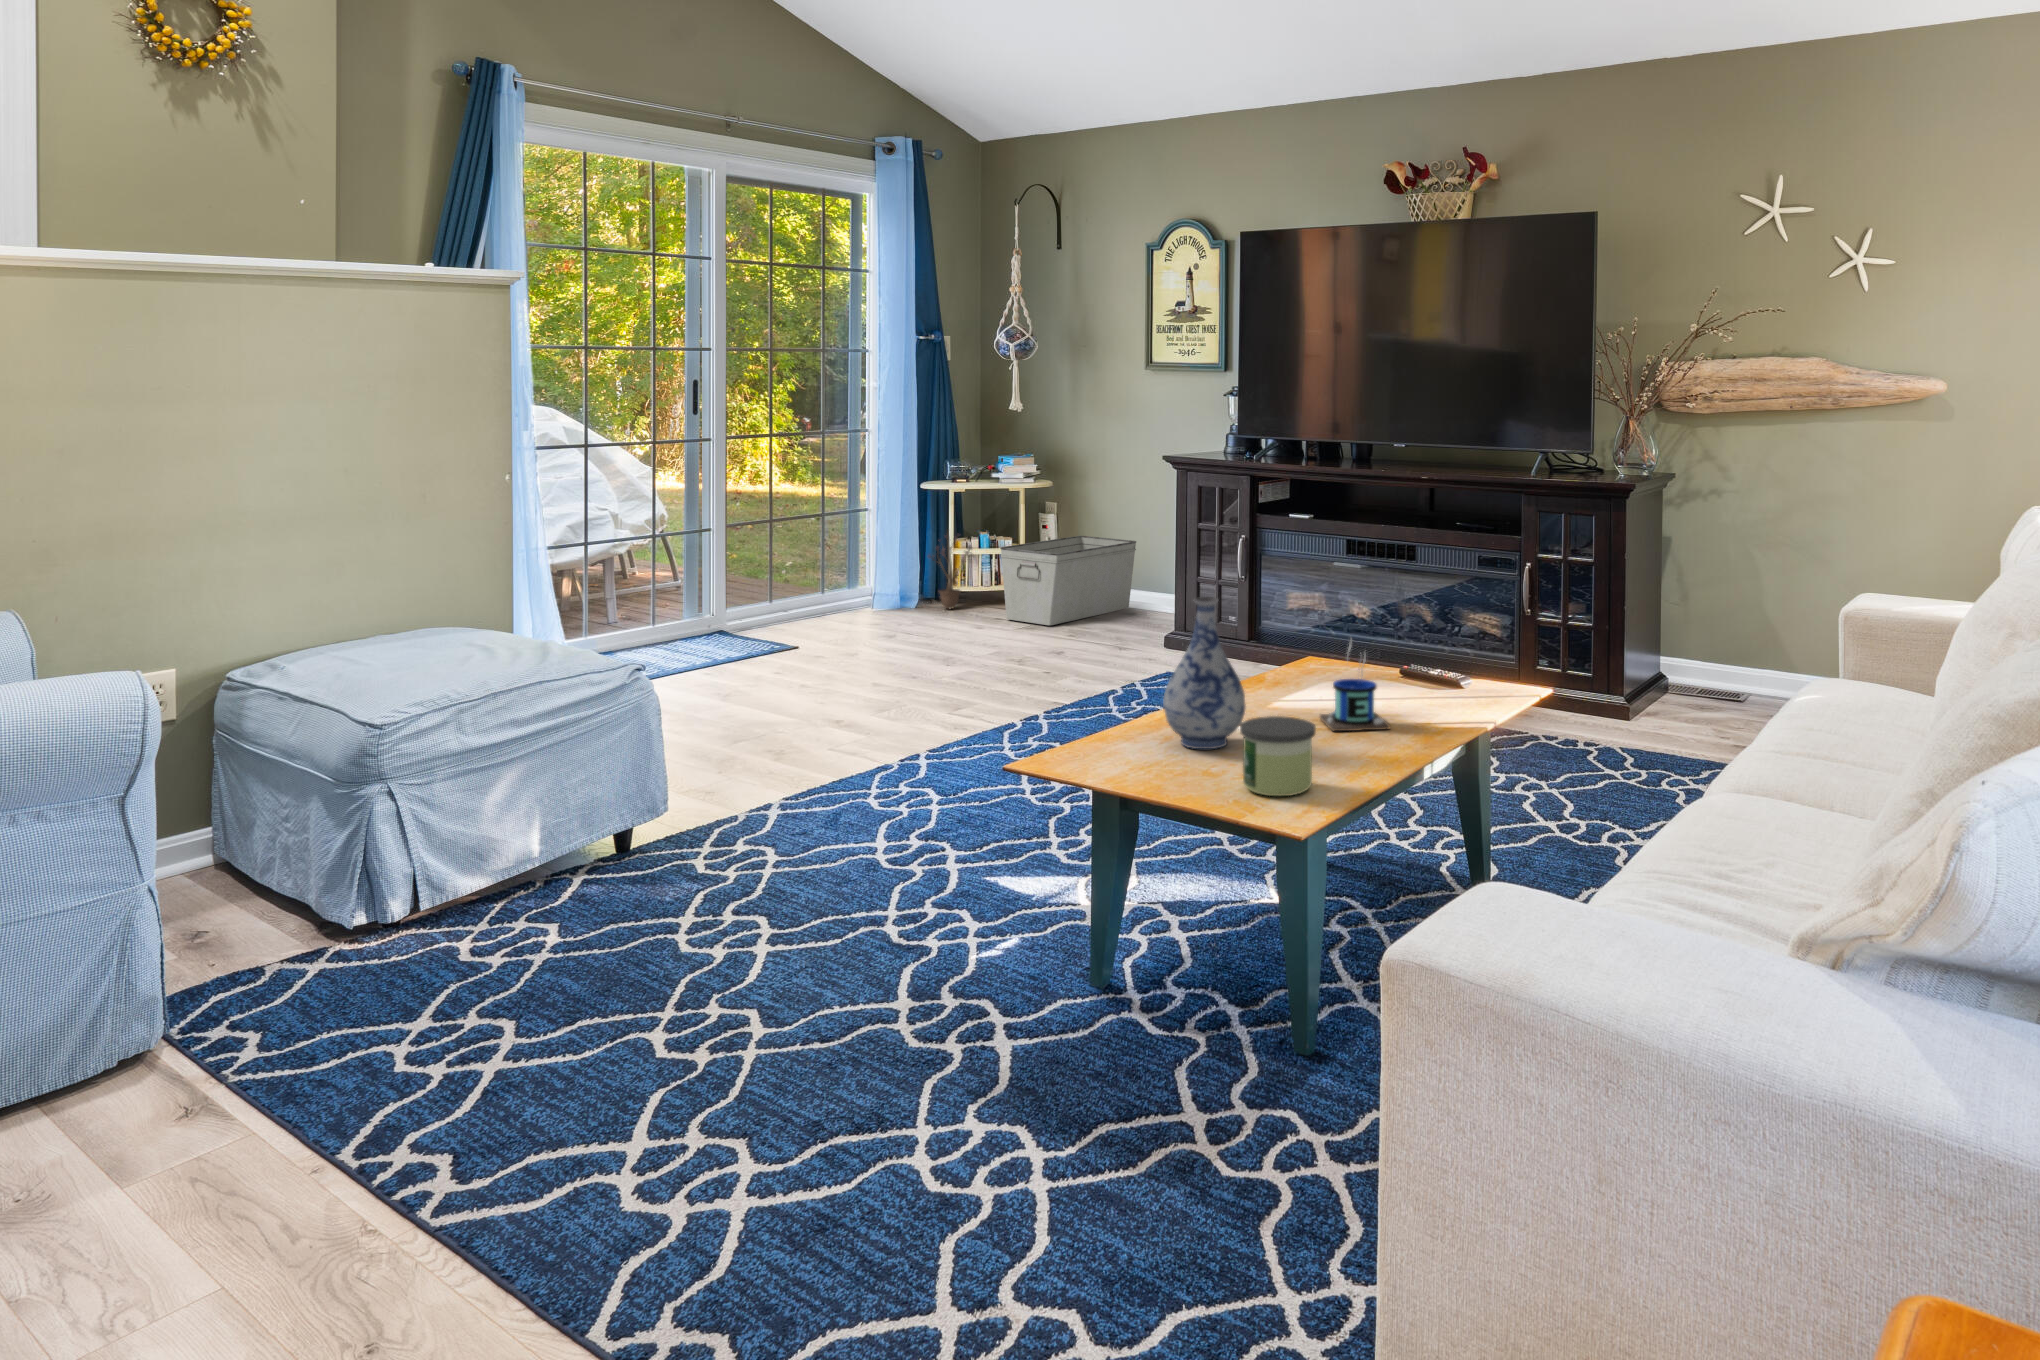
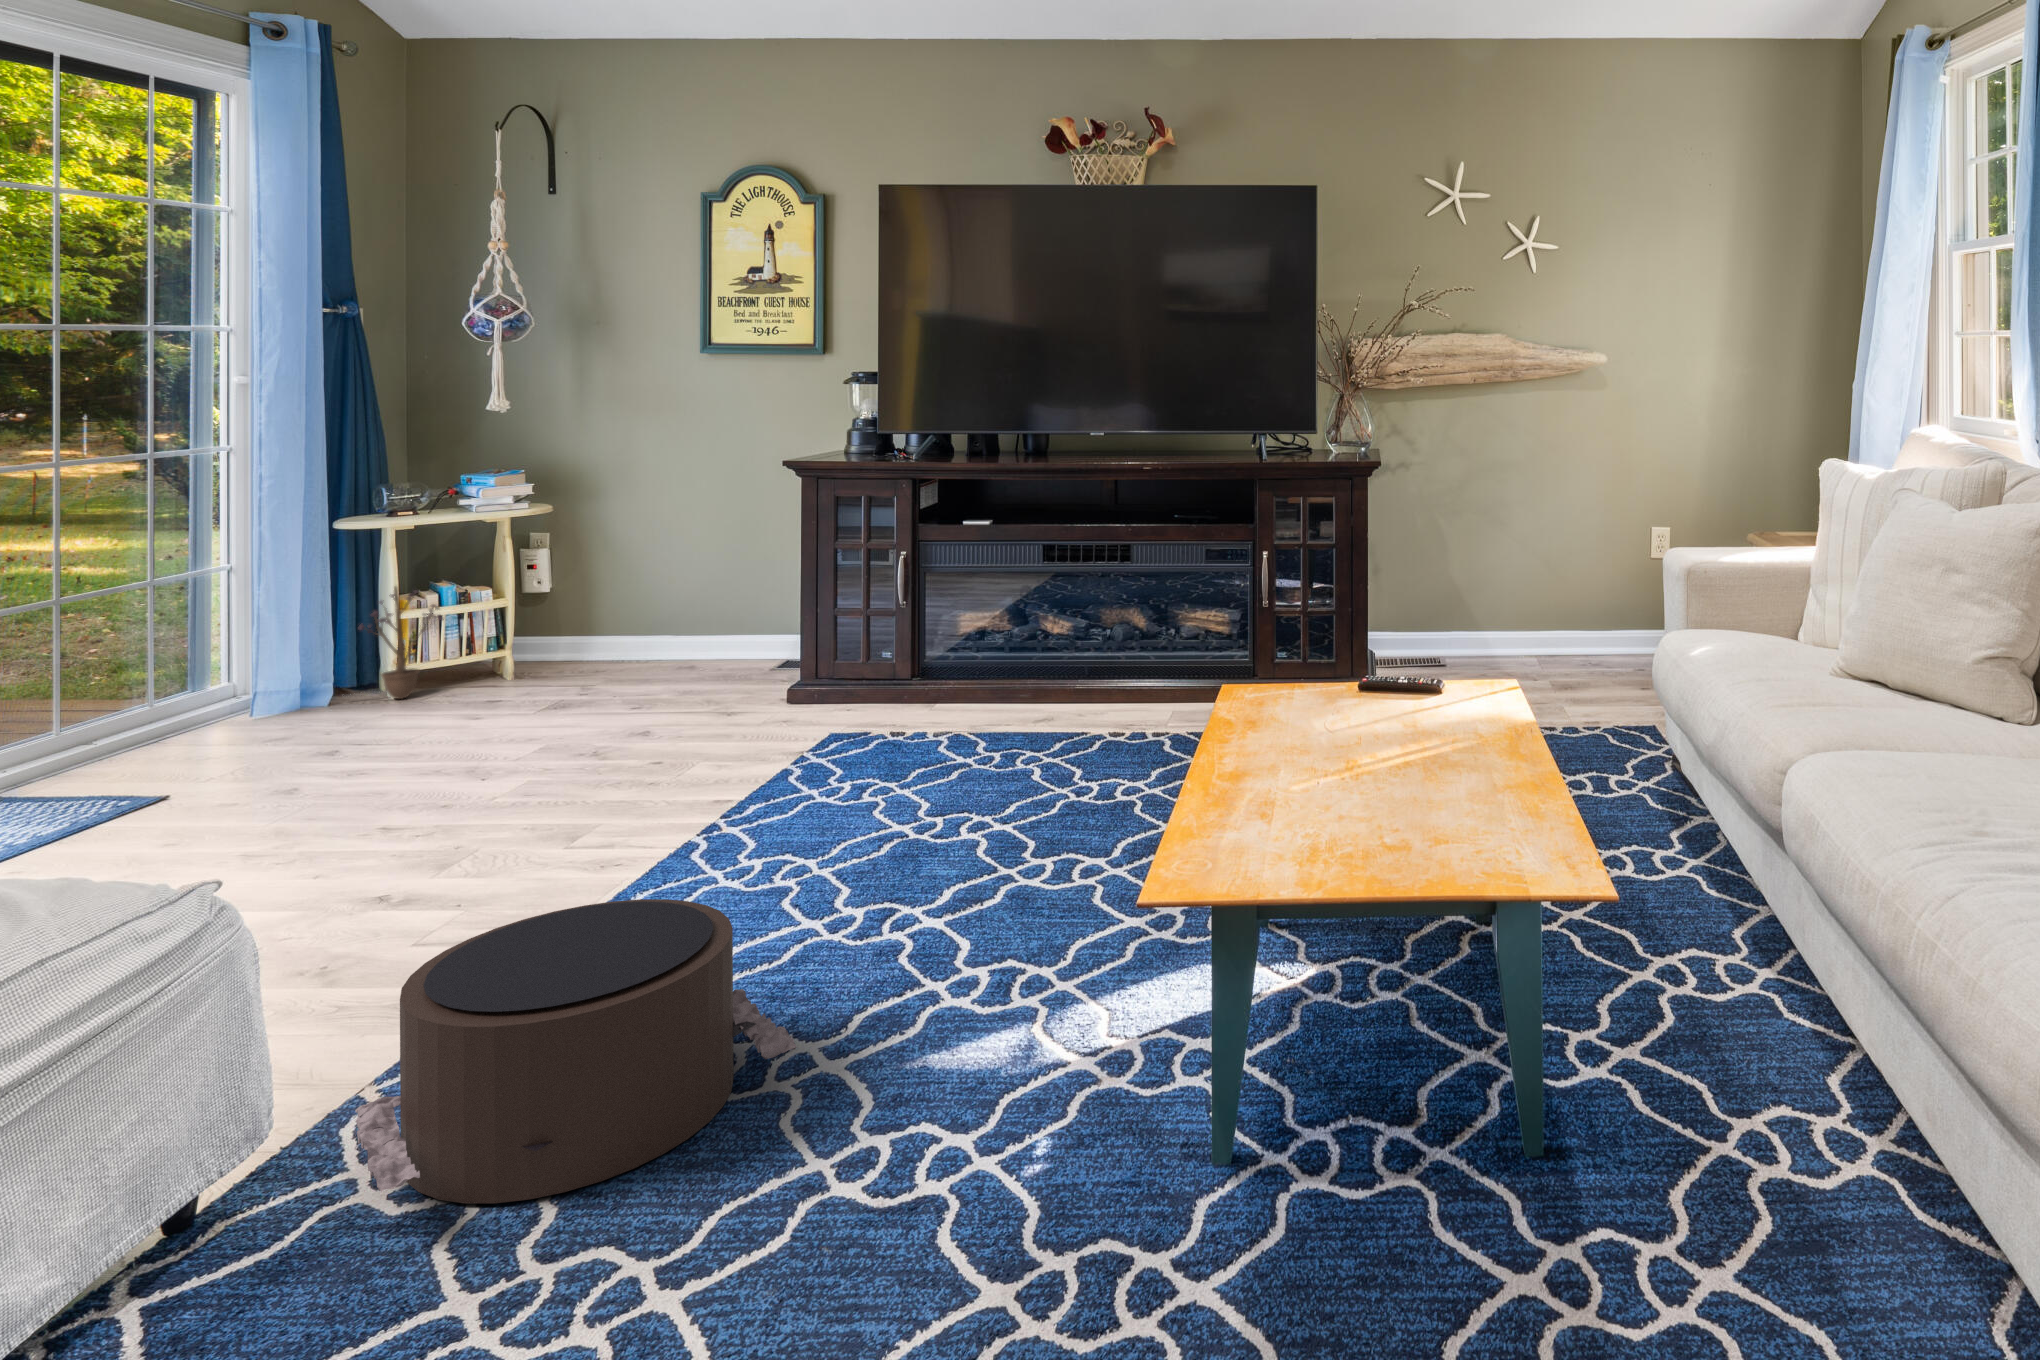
storage bin: present [1000,536,1136,625] -> none [502,573,693,699]
vase: present [1163,597,1246,749] -> none [1233,626,1337,821]
mug: present [1320,641,1390,731] -> none [1344,650,1434,765]
candle: present [1240,716,1316,796] -> none [1423,757,1515,858]
pouf: none [683,730,927,887] -> present [355,899,796,1203]

